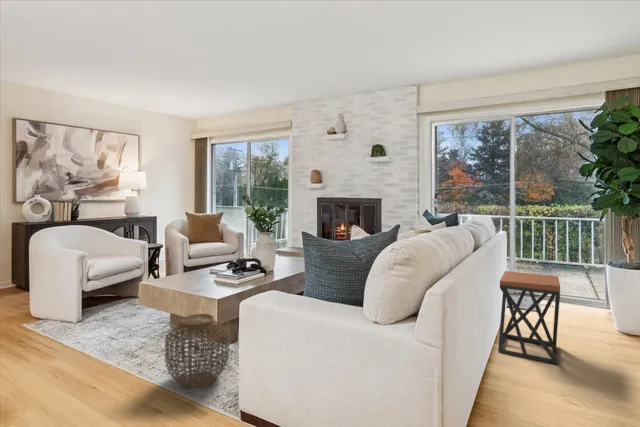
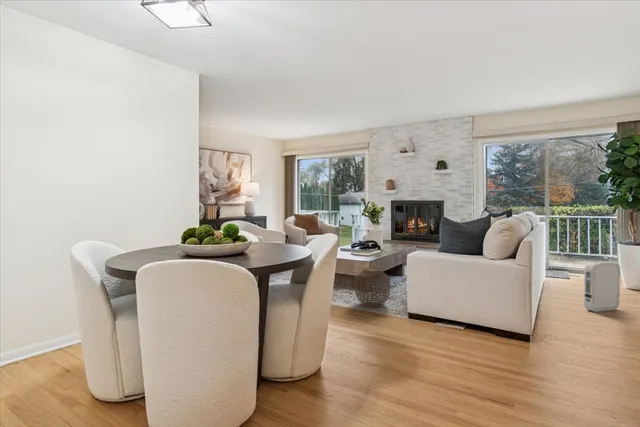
stool: present [498,271,560,364] -> none [546,247,587,302]
air purifier: none [554,305,614,395] -> present [584,261,620,312]

